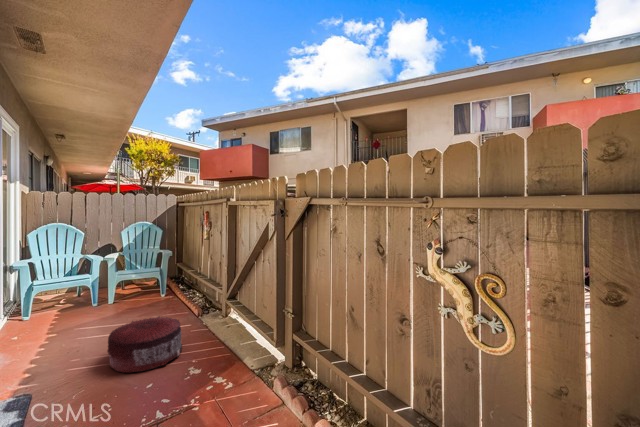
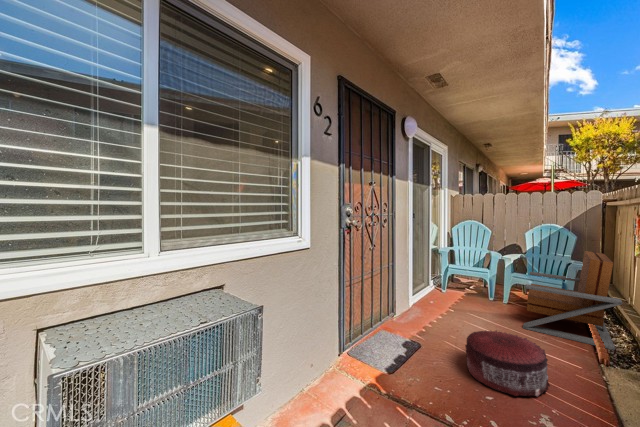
lounge chair: none [132,240,204,317] -> present [523,251,622,350]

